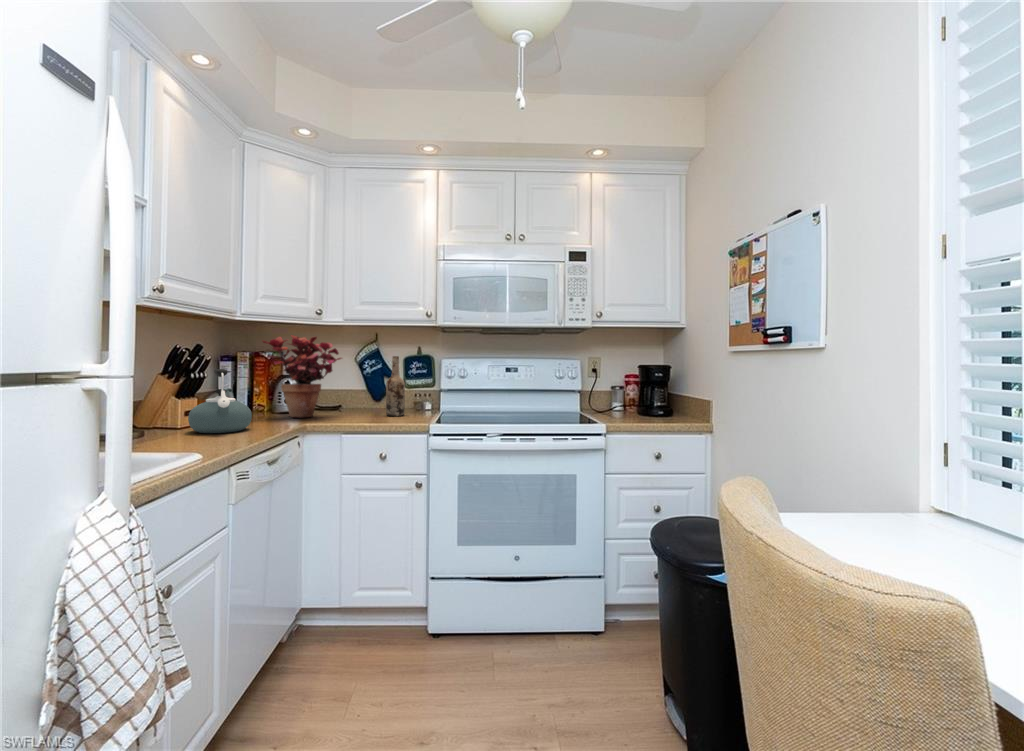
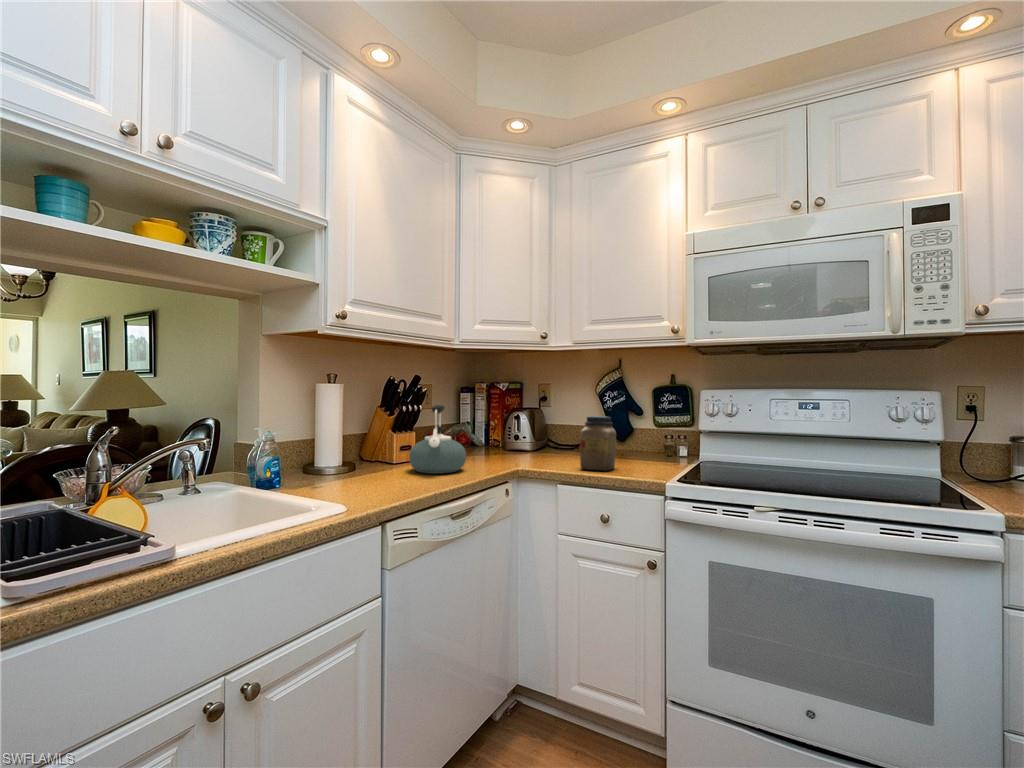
potted plant: present [263,335,341,417] -> none [488,365,571,459]
wine bottle: present [386,356,405,416] -> none [621,387,646,465]
jar: none [357,378,385,421] -> present [580,416,616,471]

